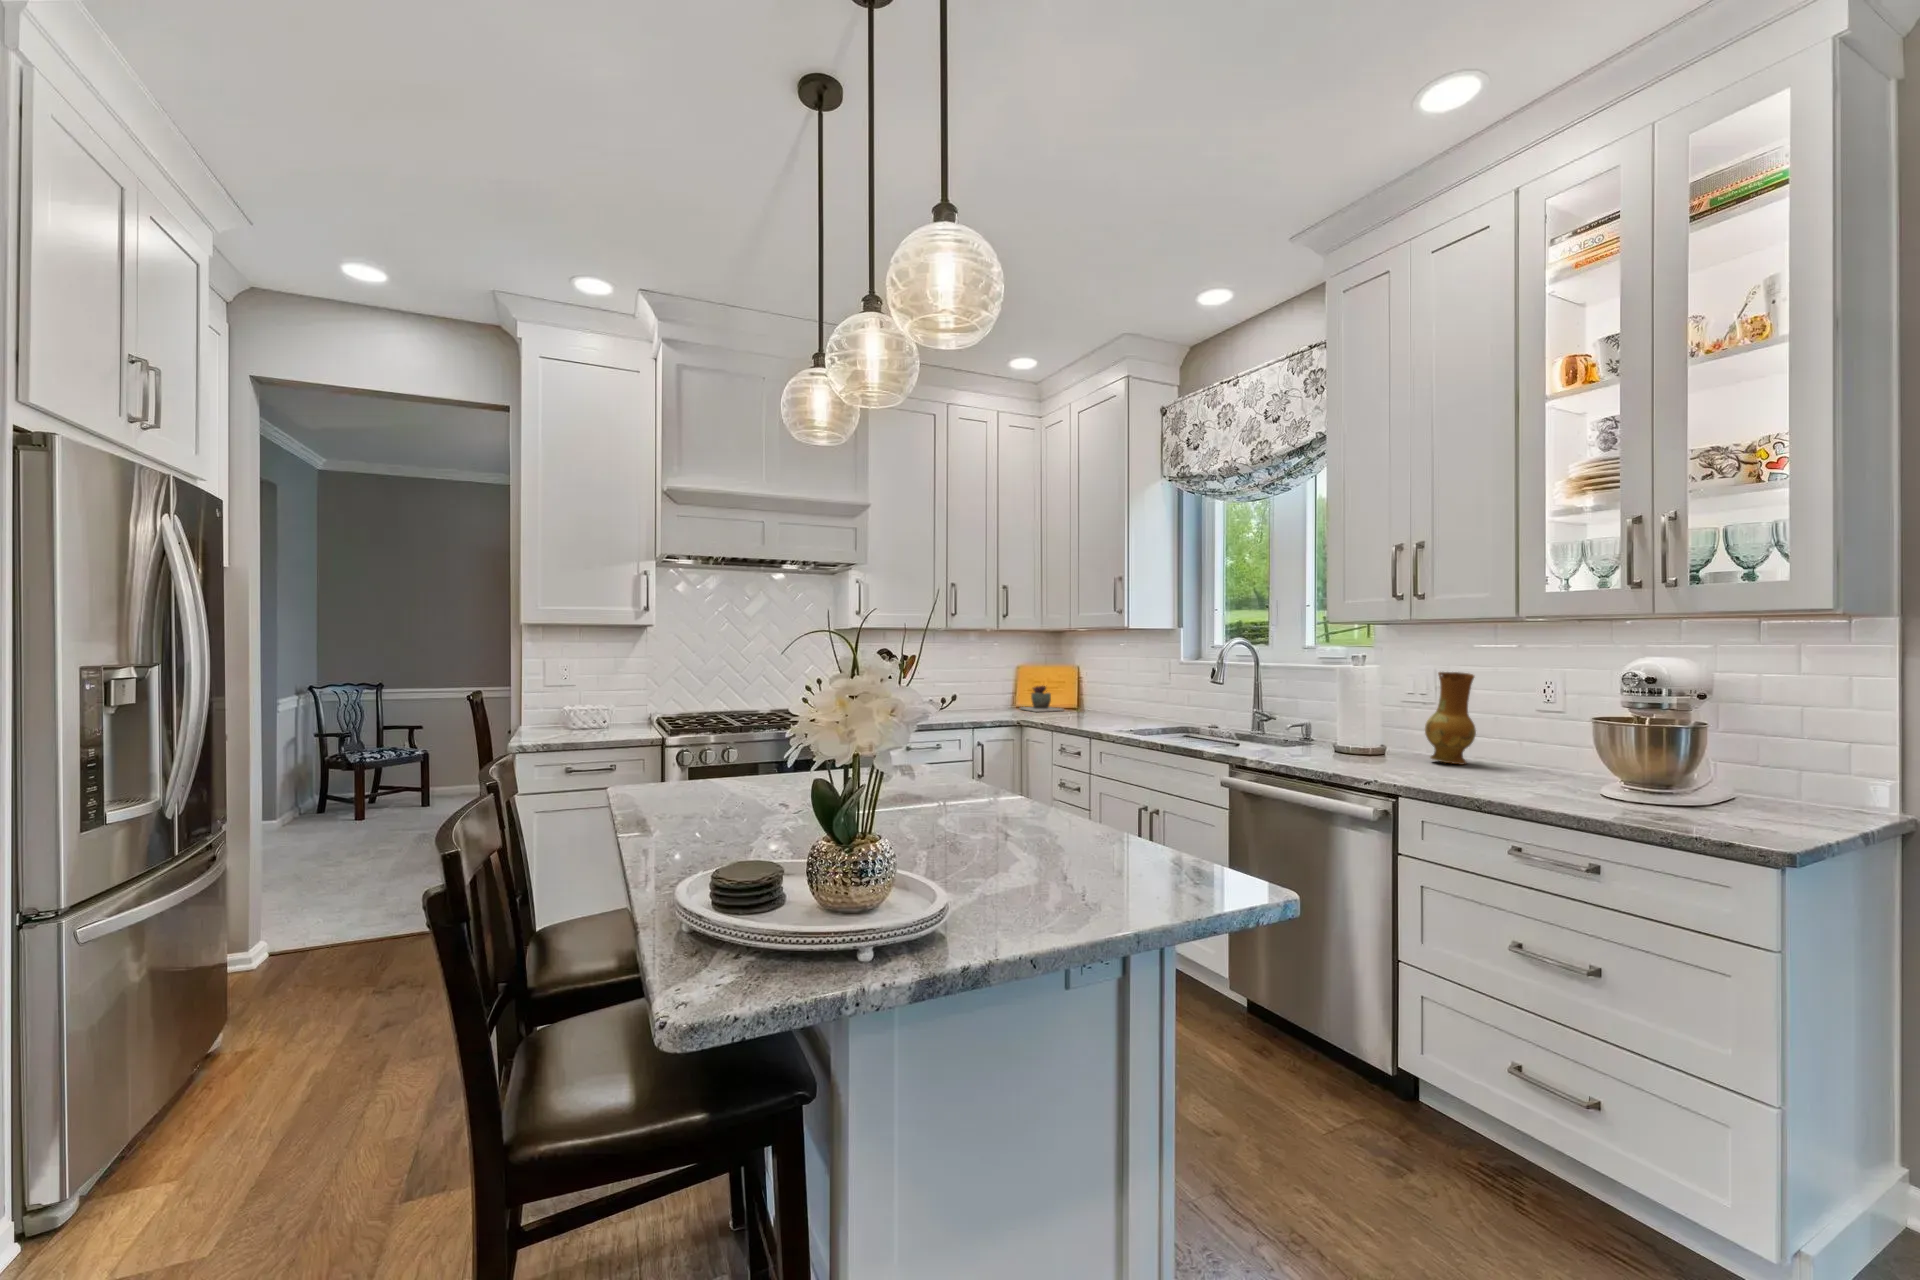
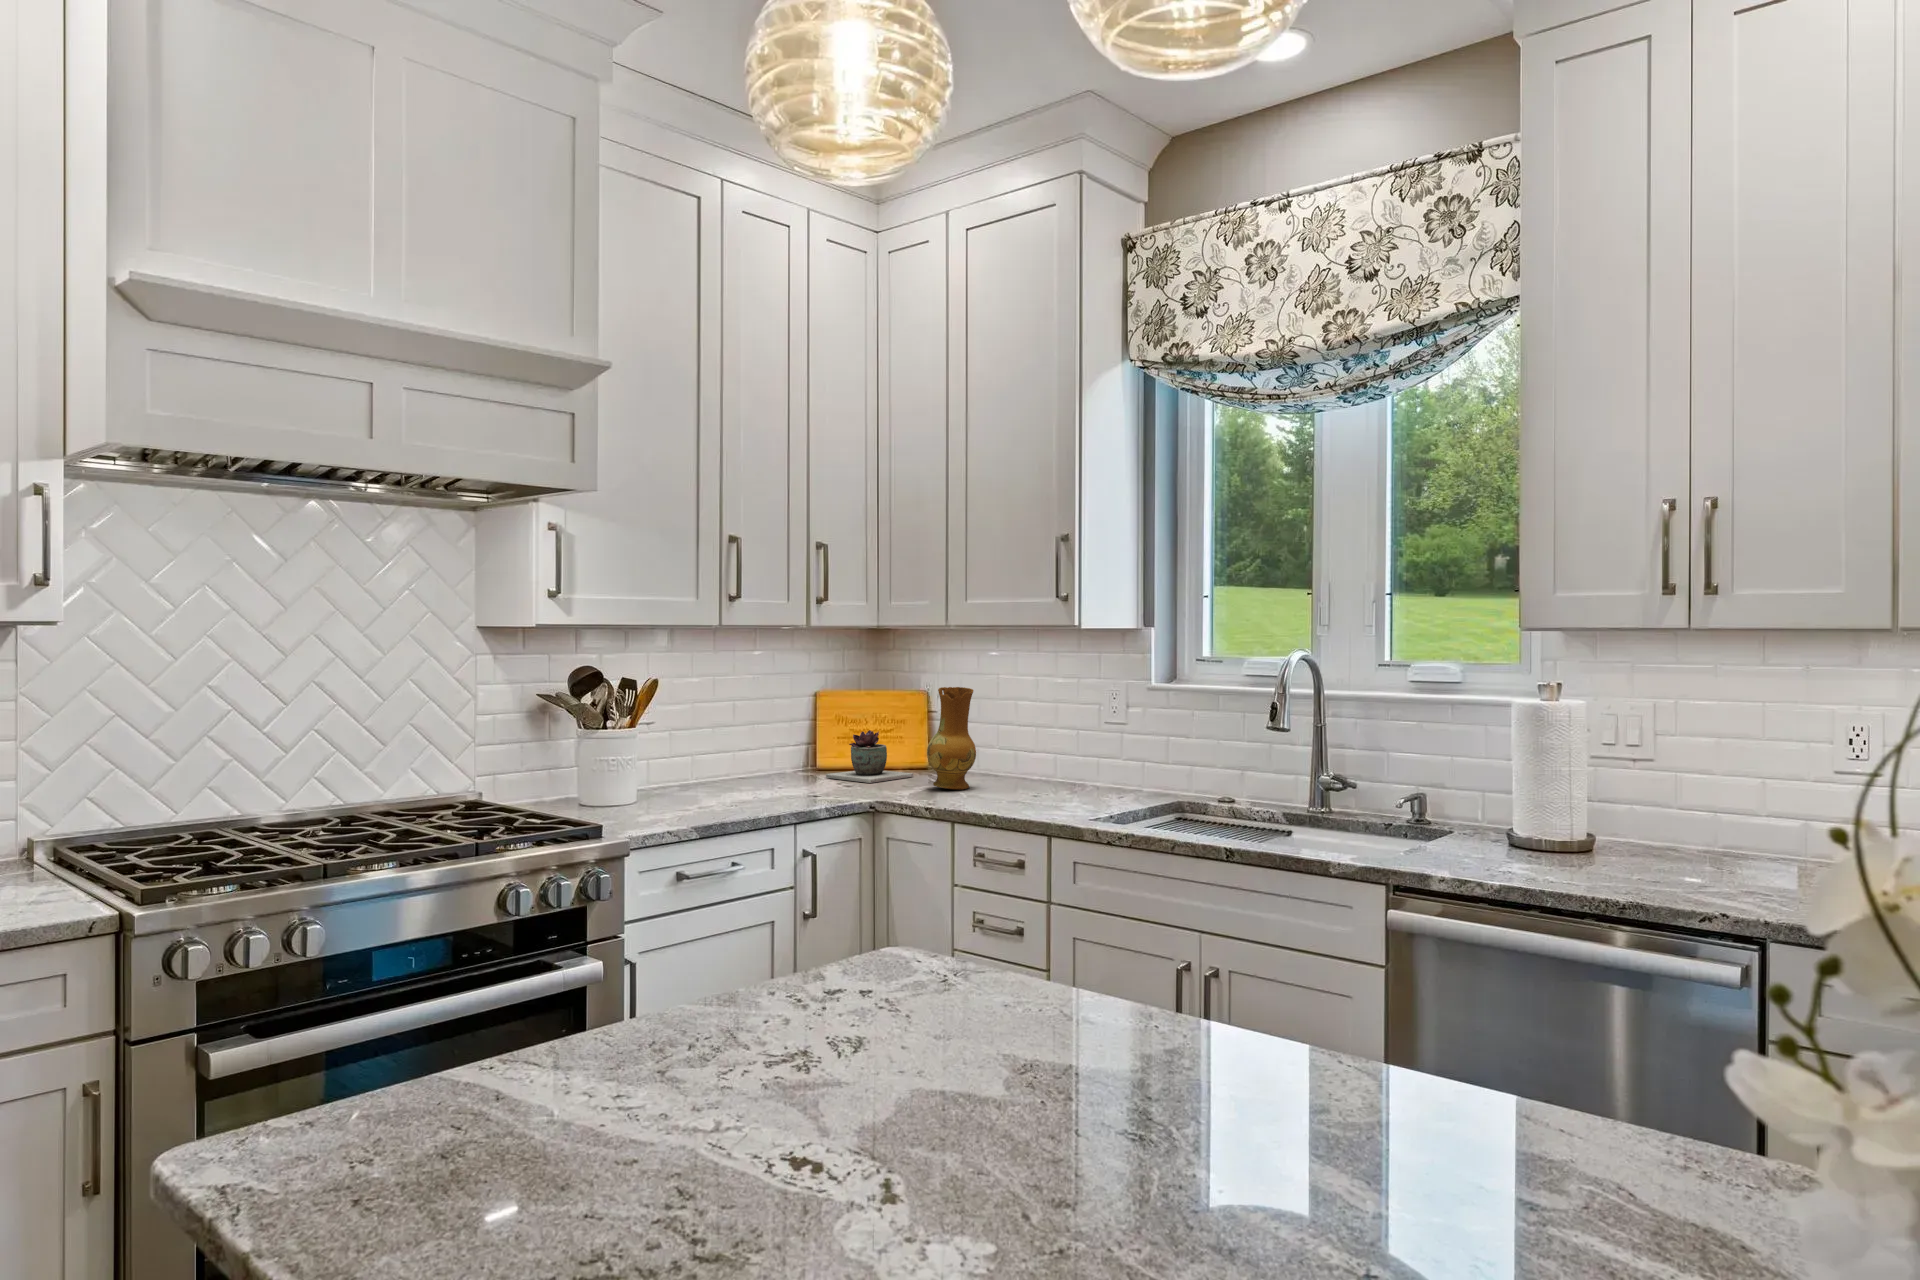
ceramic jug: present [1425,672,1476,765] -> present [927,687,976,790]

